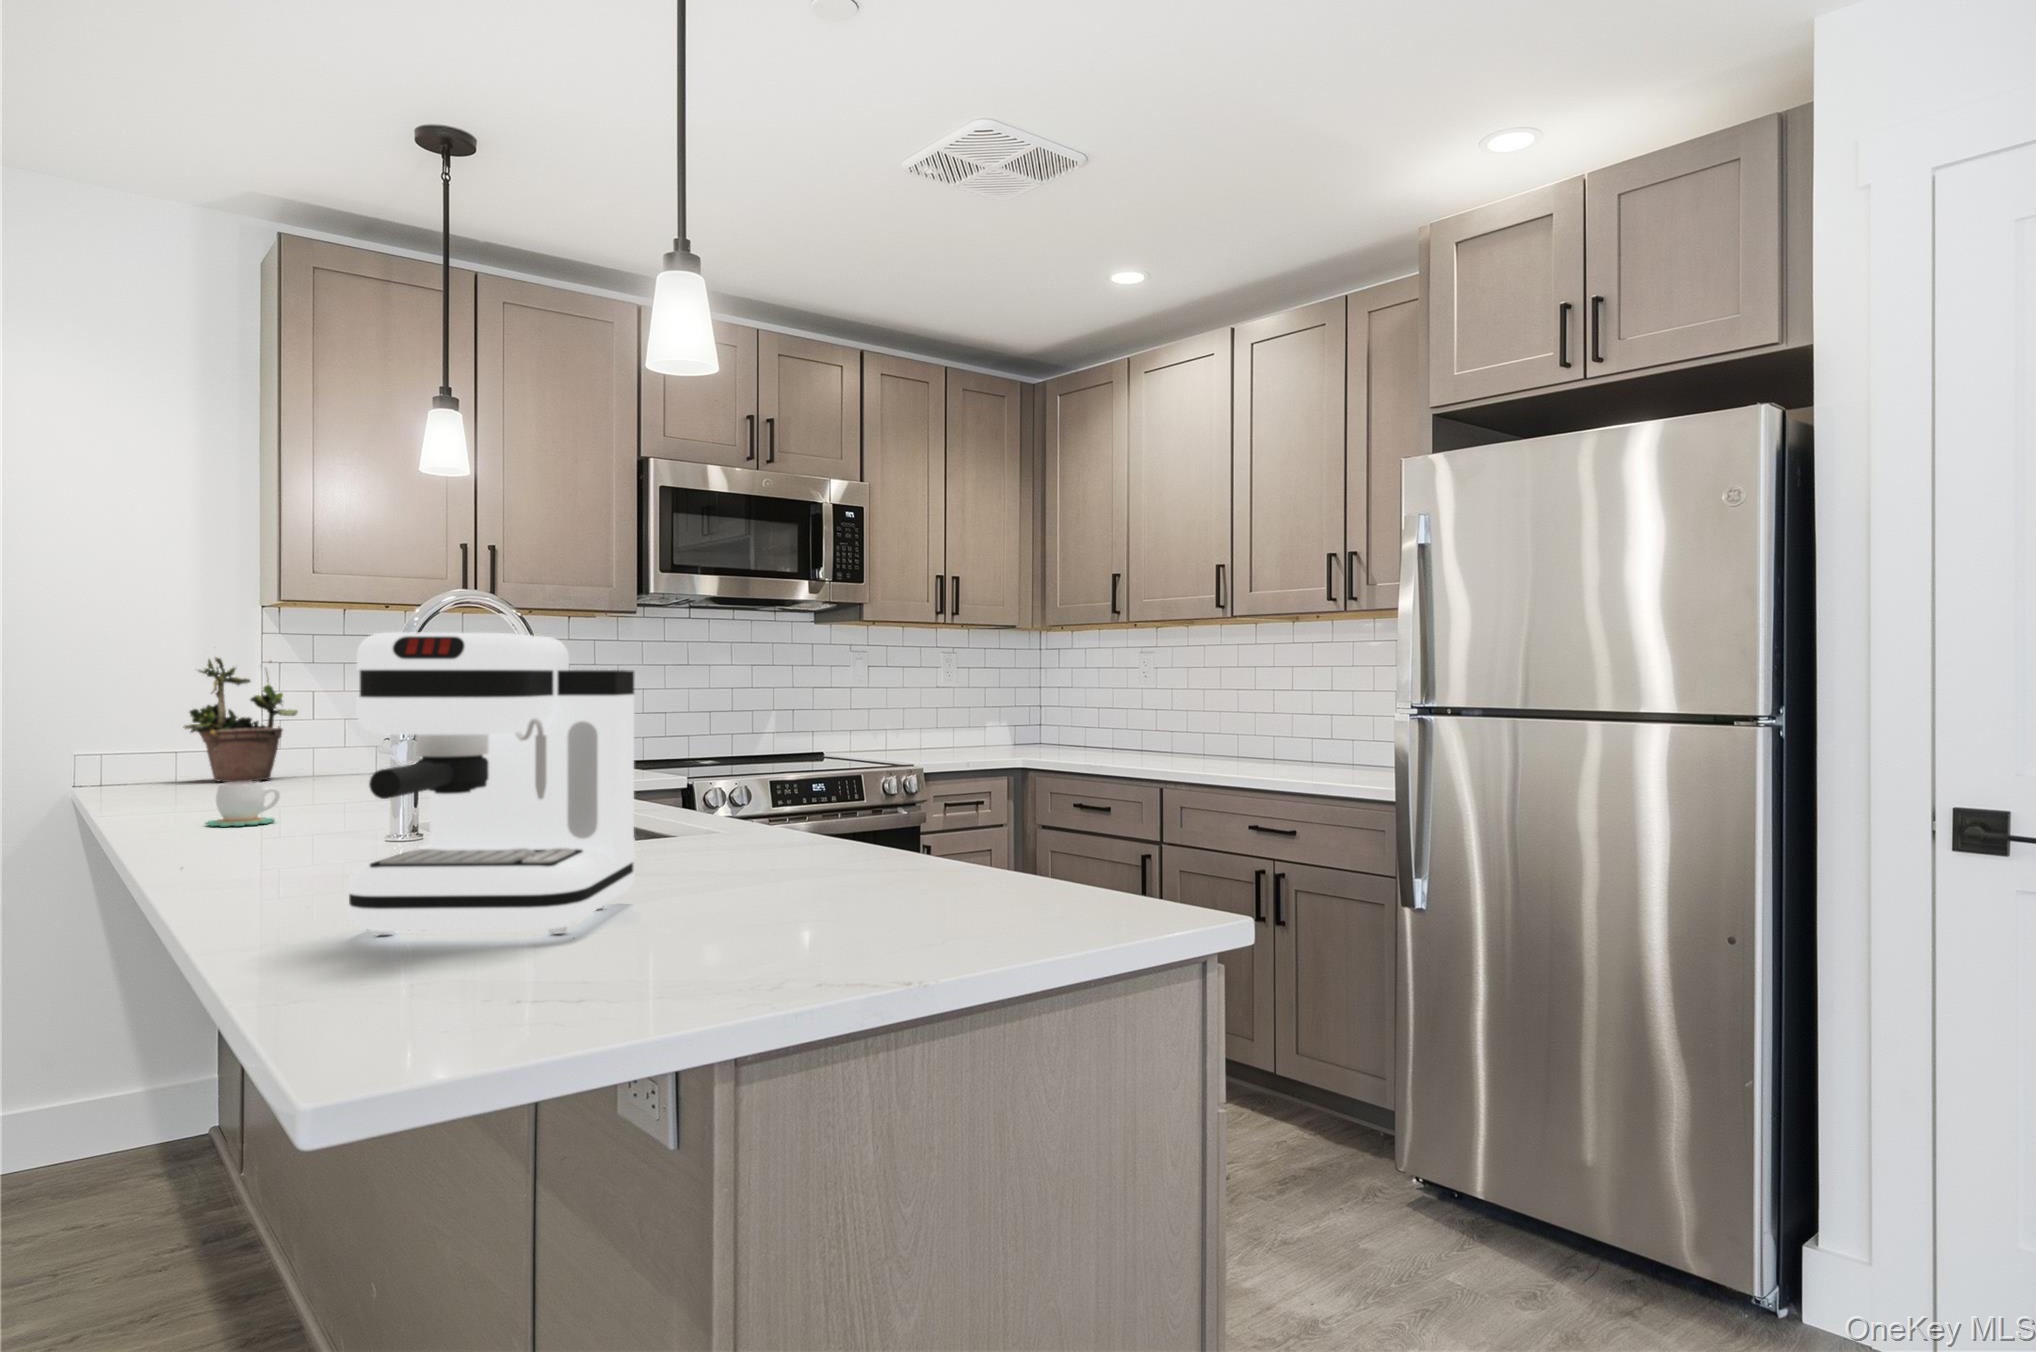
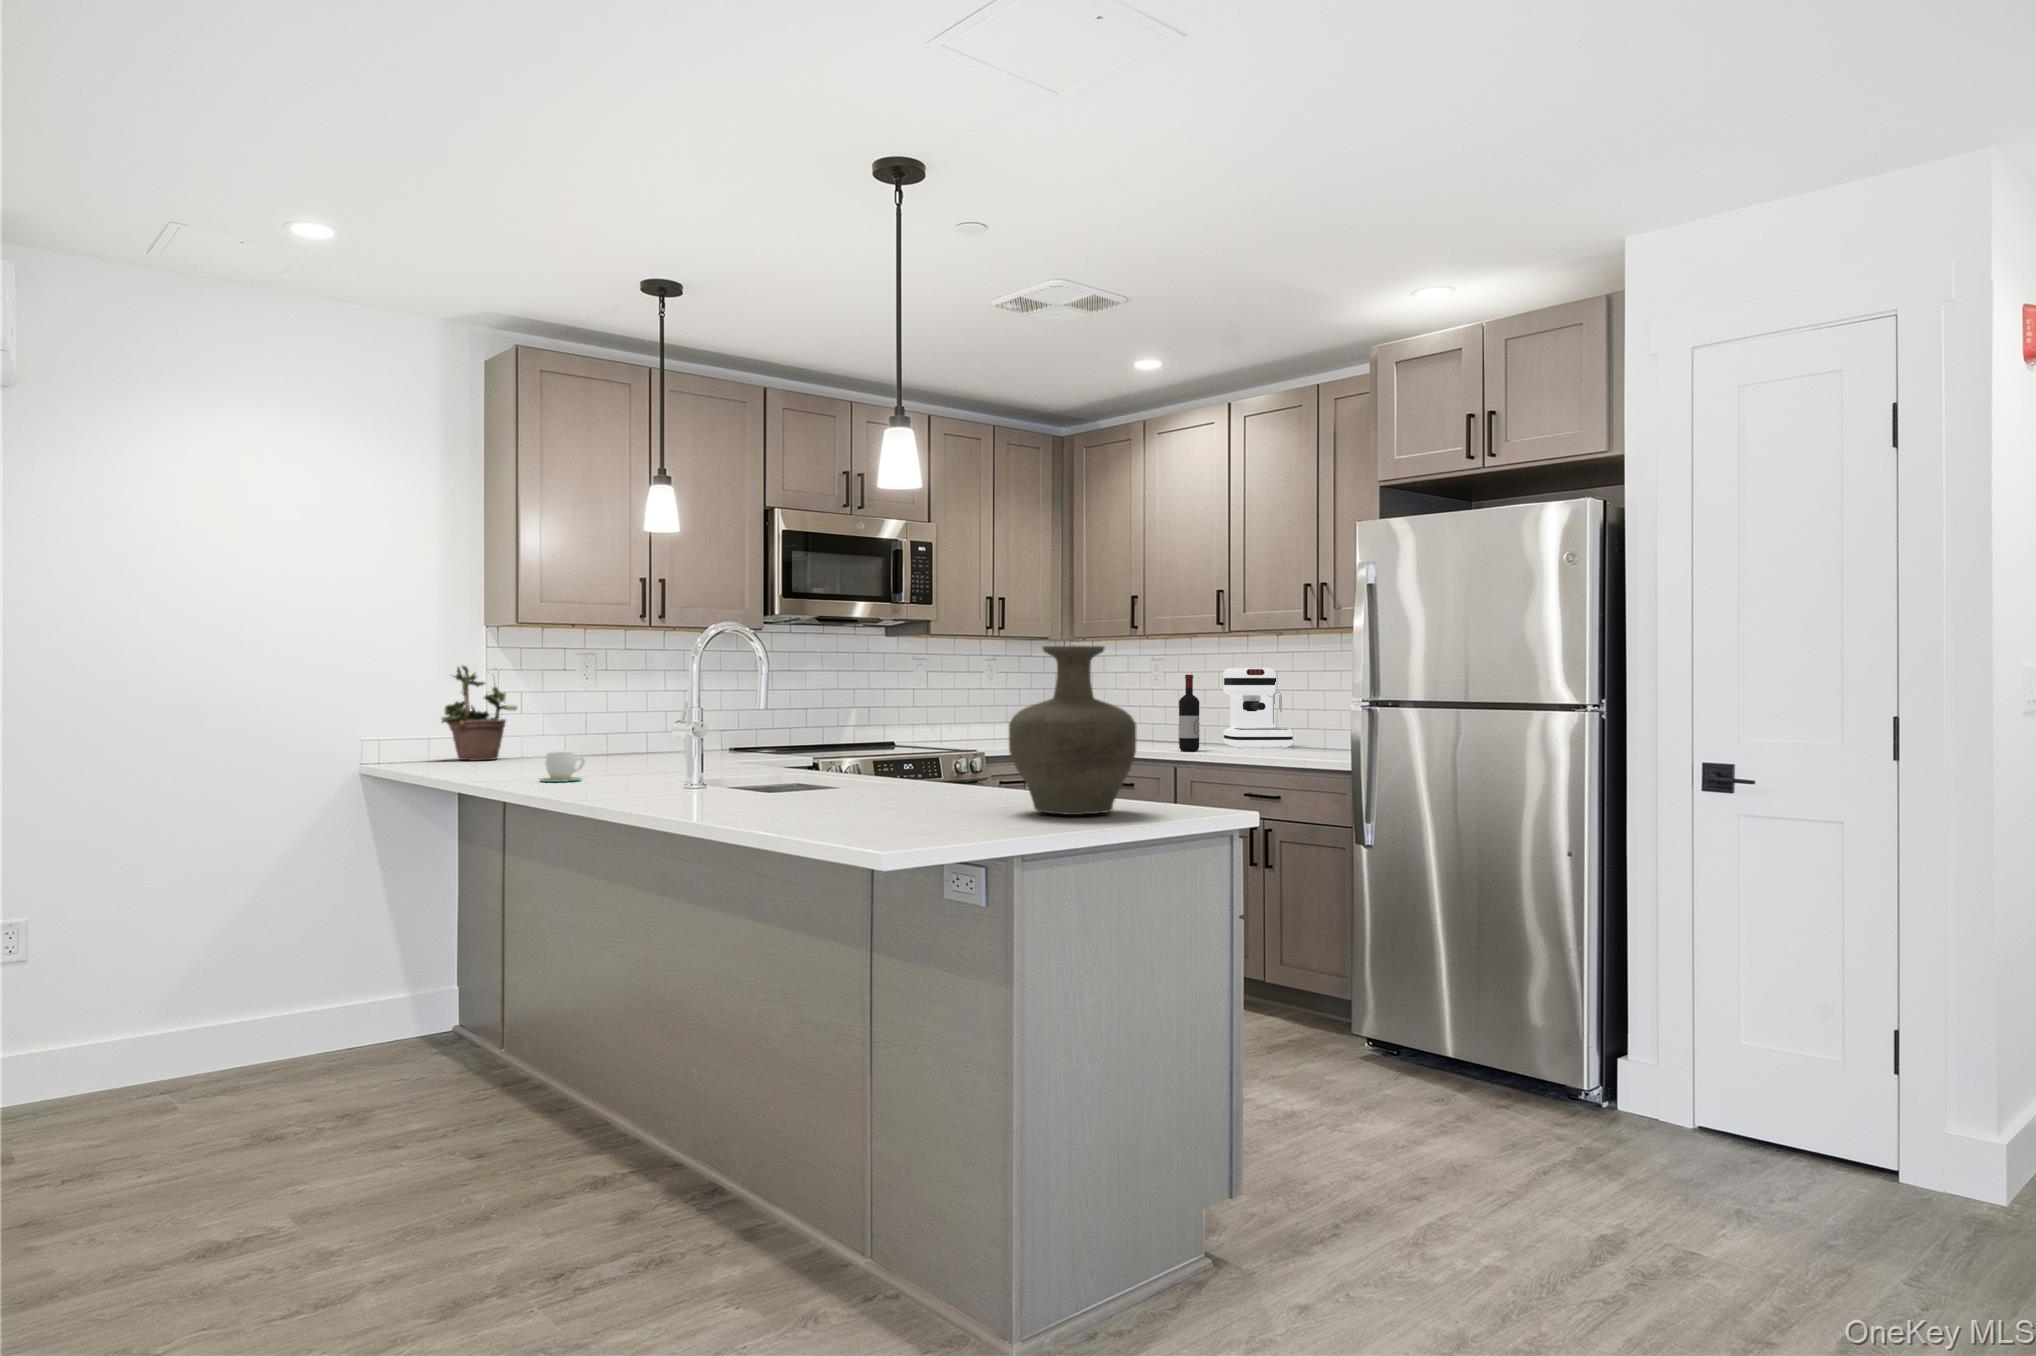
vase: none [803,616,1031,925] -> present [1009,646,1136,815]
coffee maker: present [347,632,635,935] -> present [1223,668,1293,749]
wine bottle: none [1168,670,1194,767] -> present [1179,675,1199,751]

